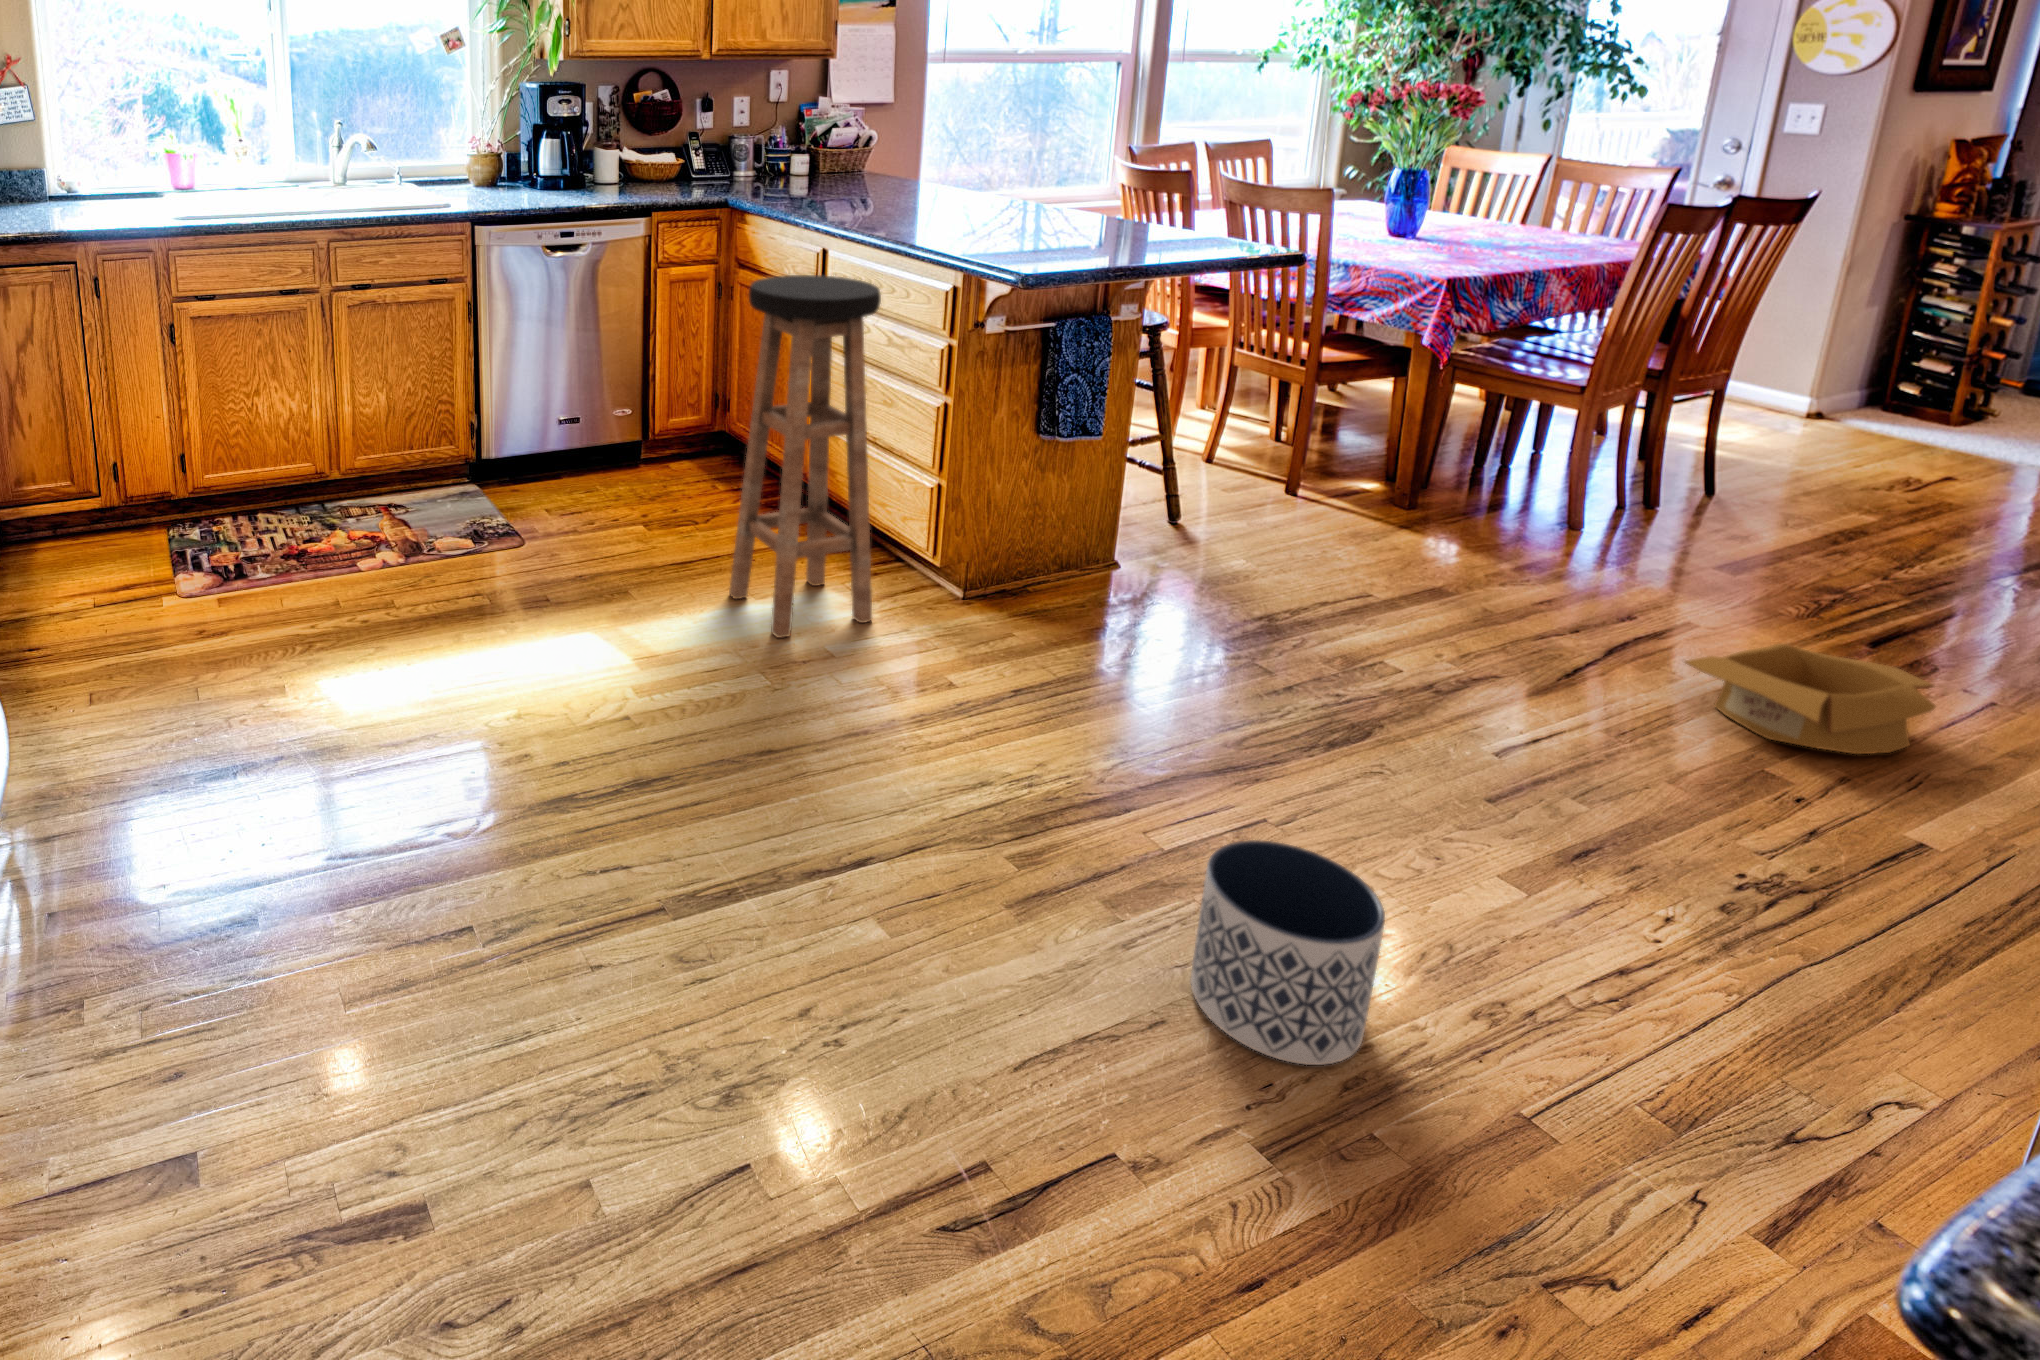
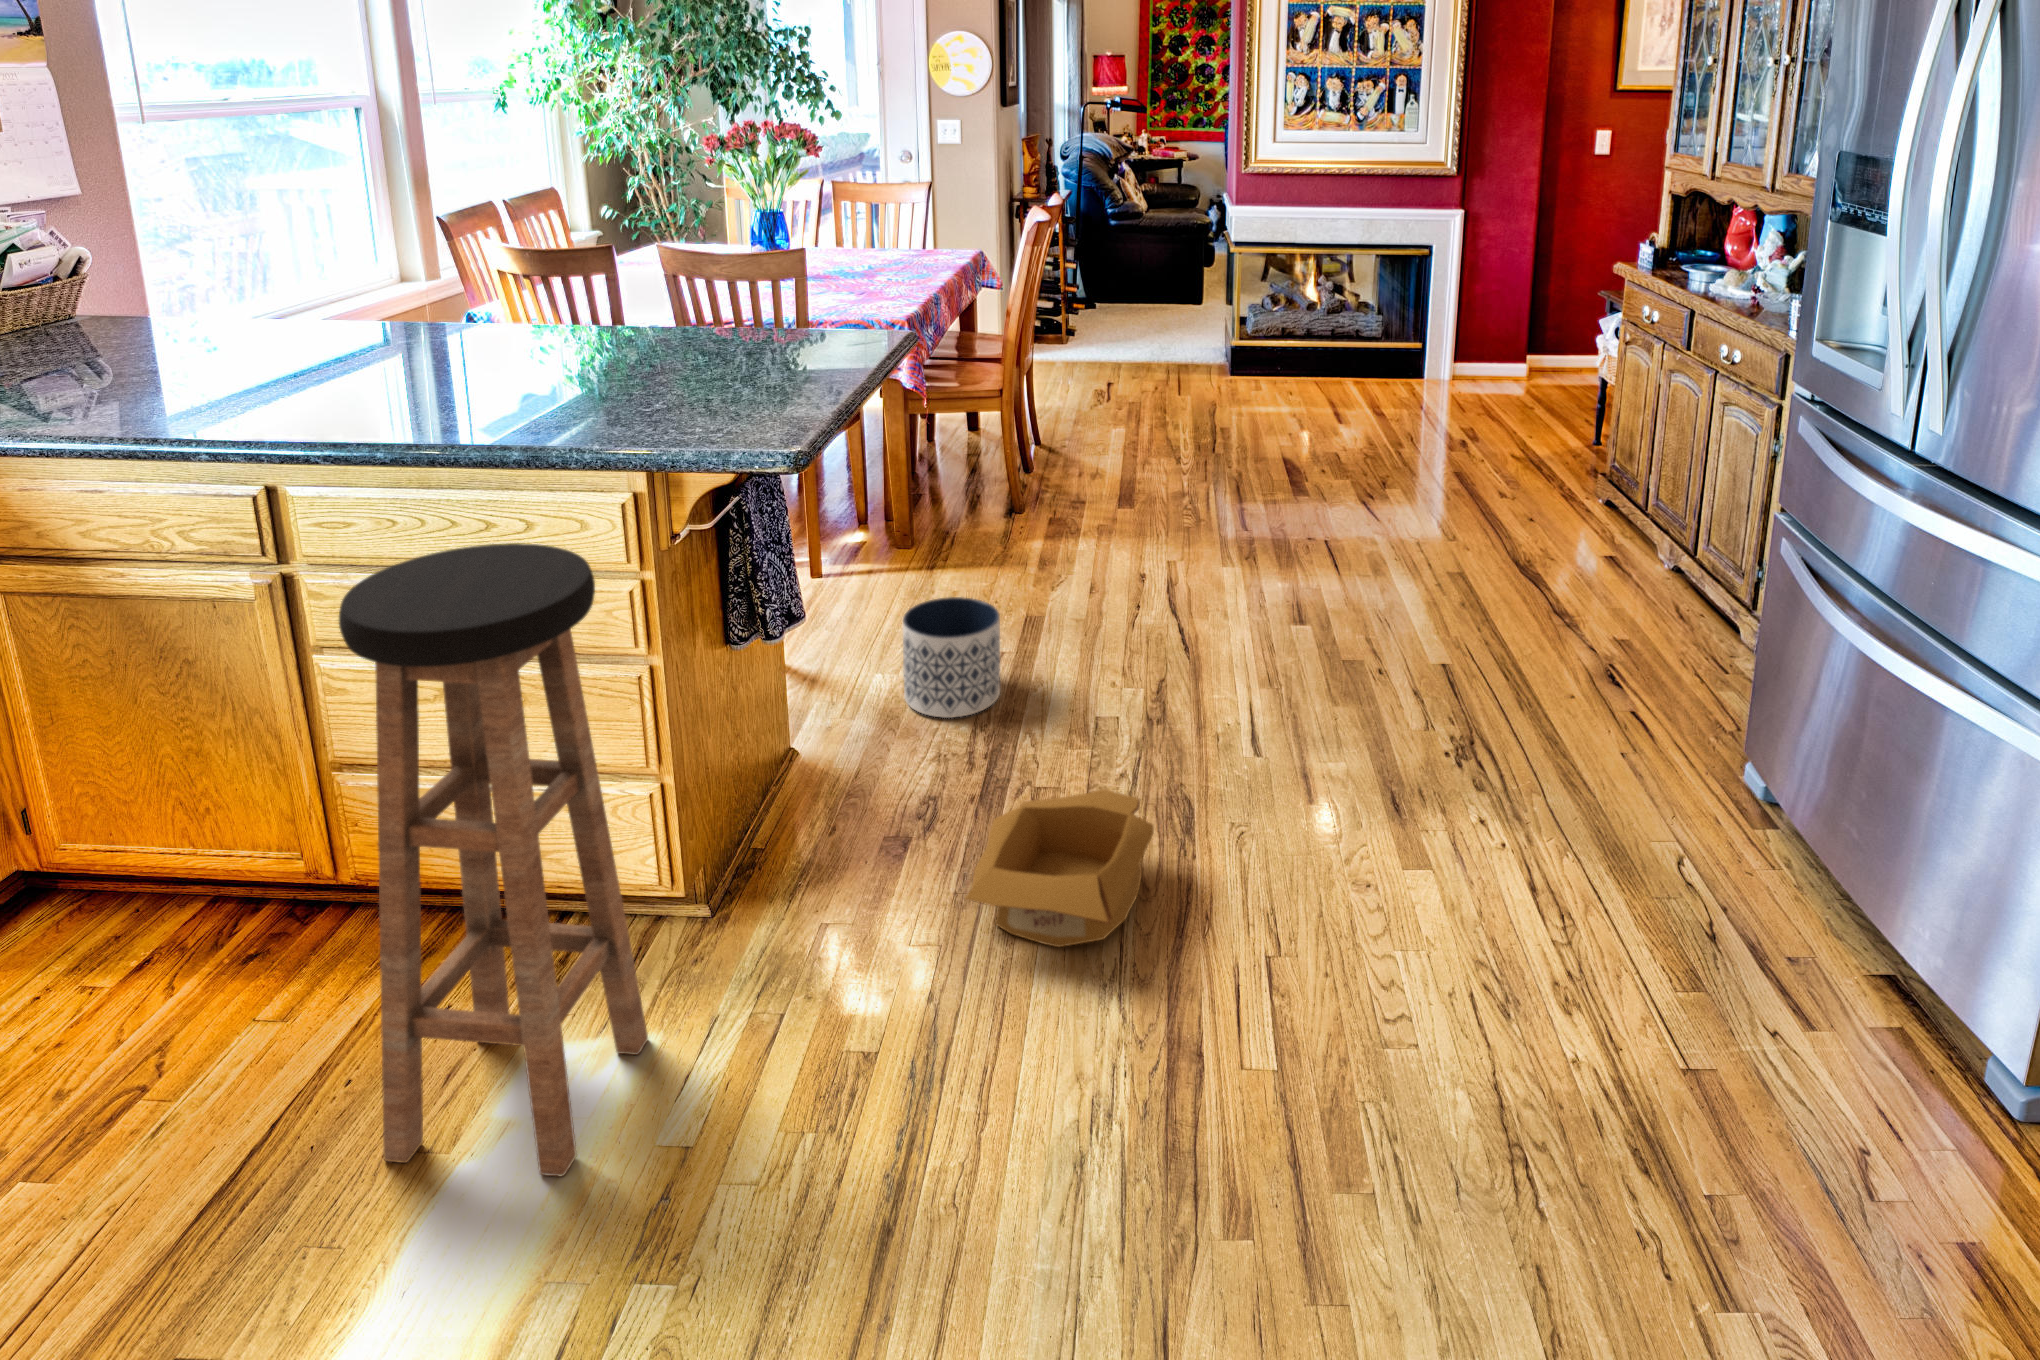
cardboard box: present [1685,643,1936,754] -> present [964,789,1154,947]
planter: present [1190,840,1385,1065] -> present [903,597,1000,718]

